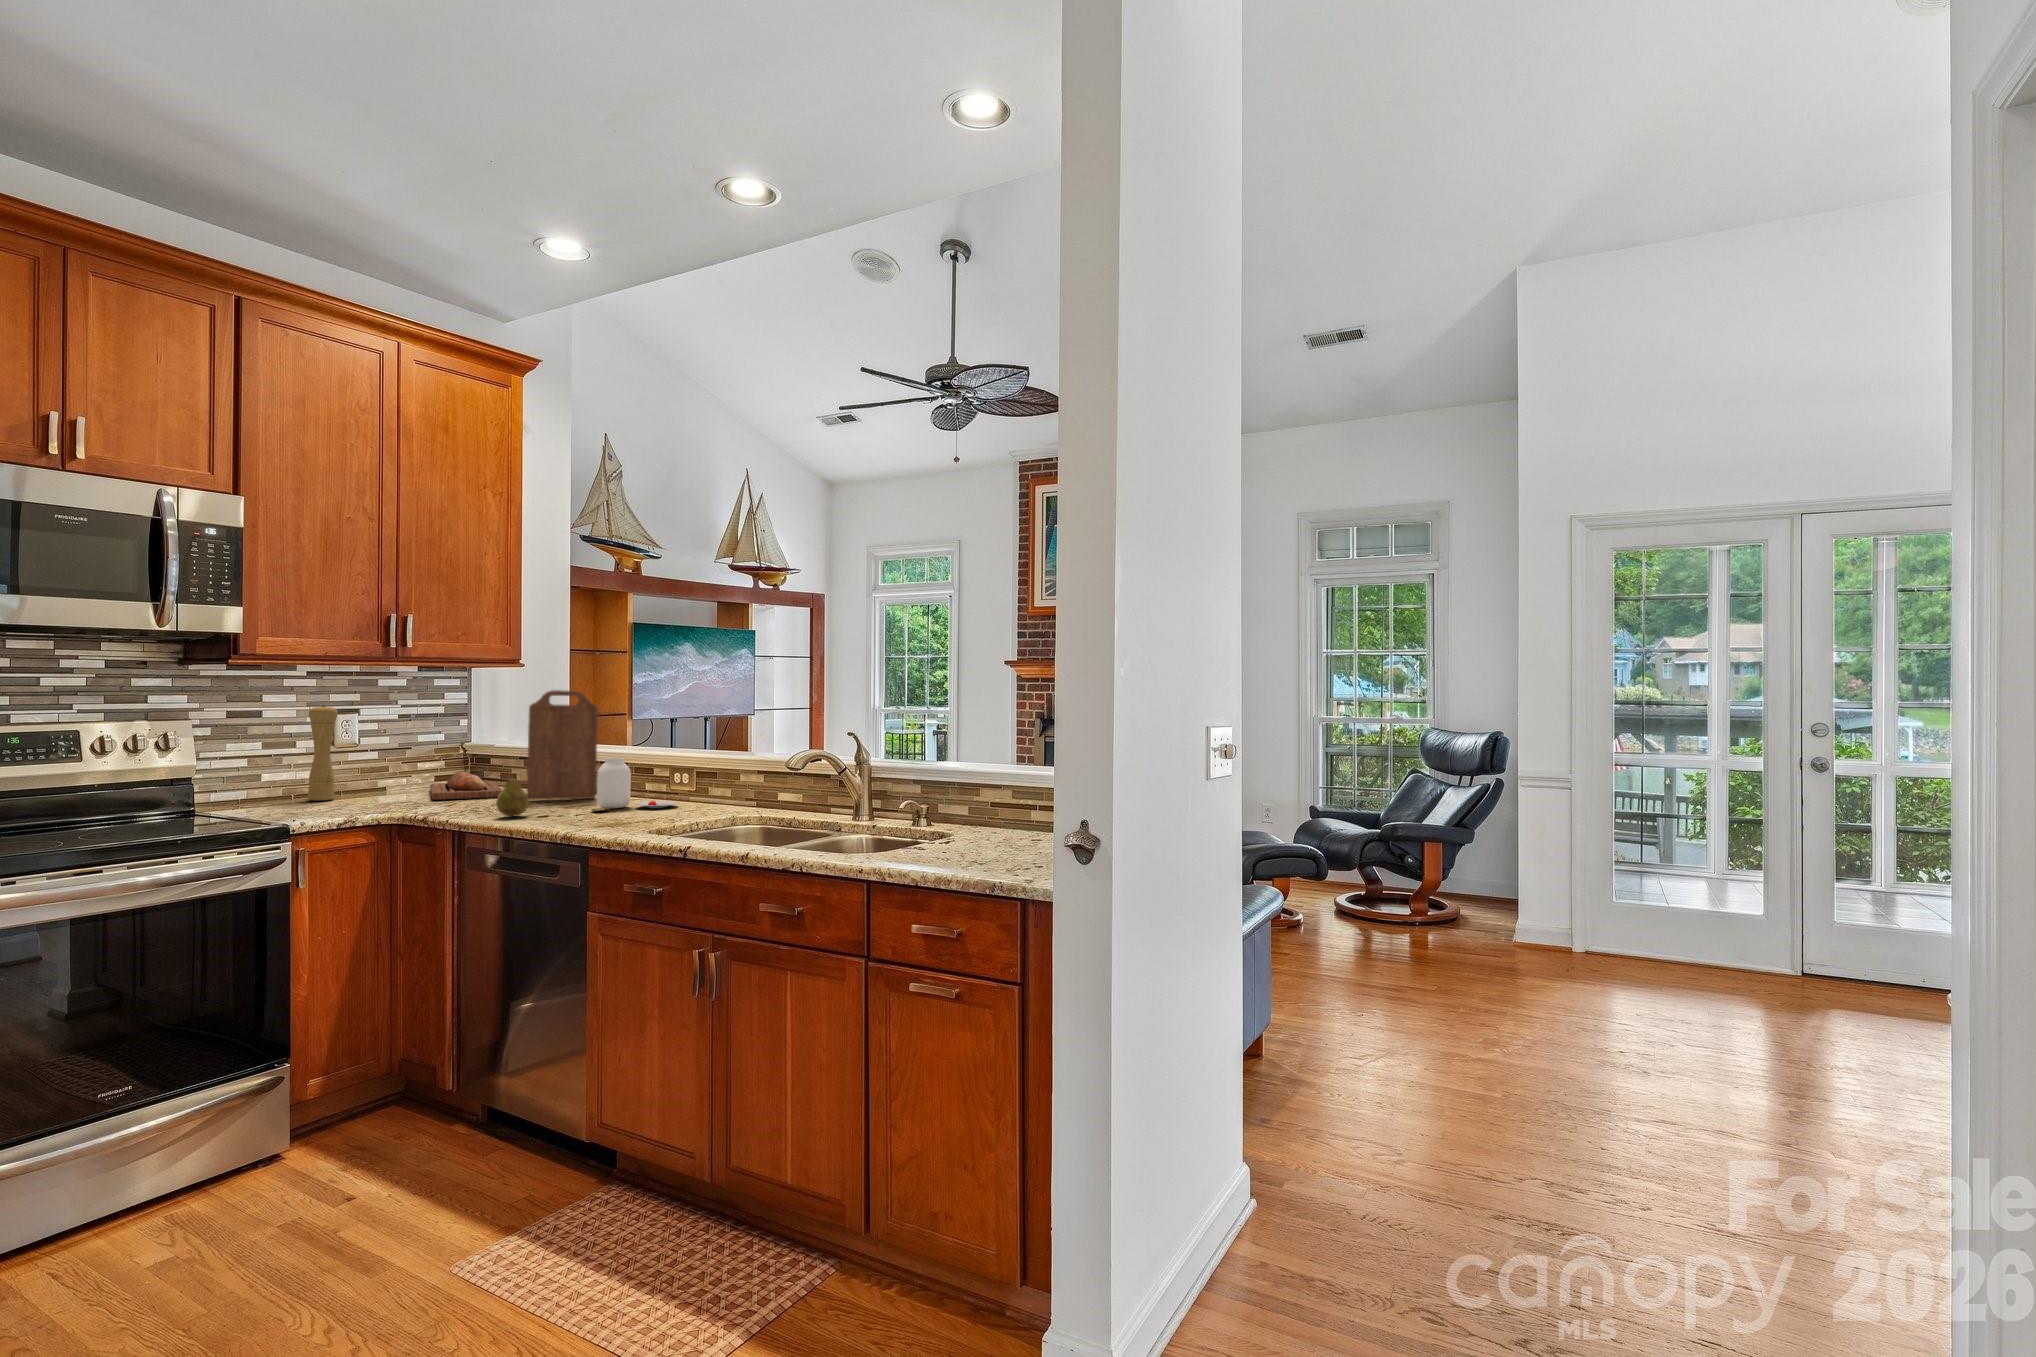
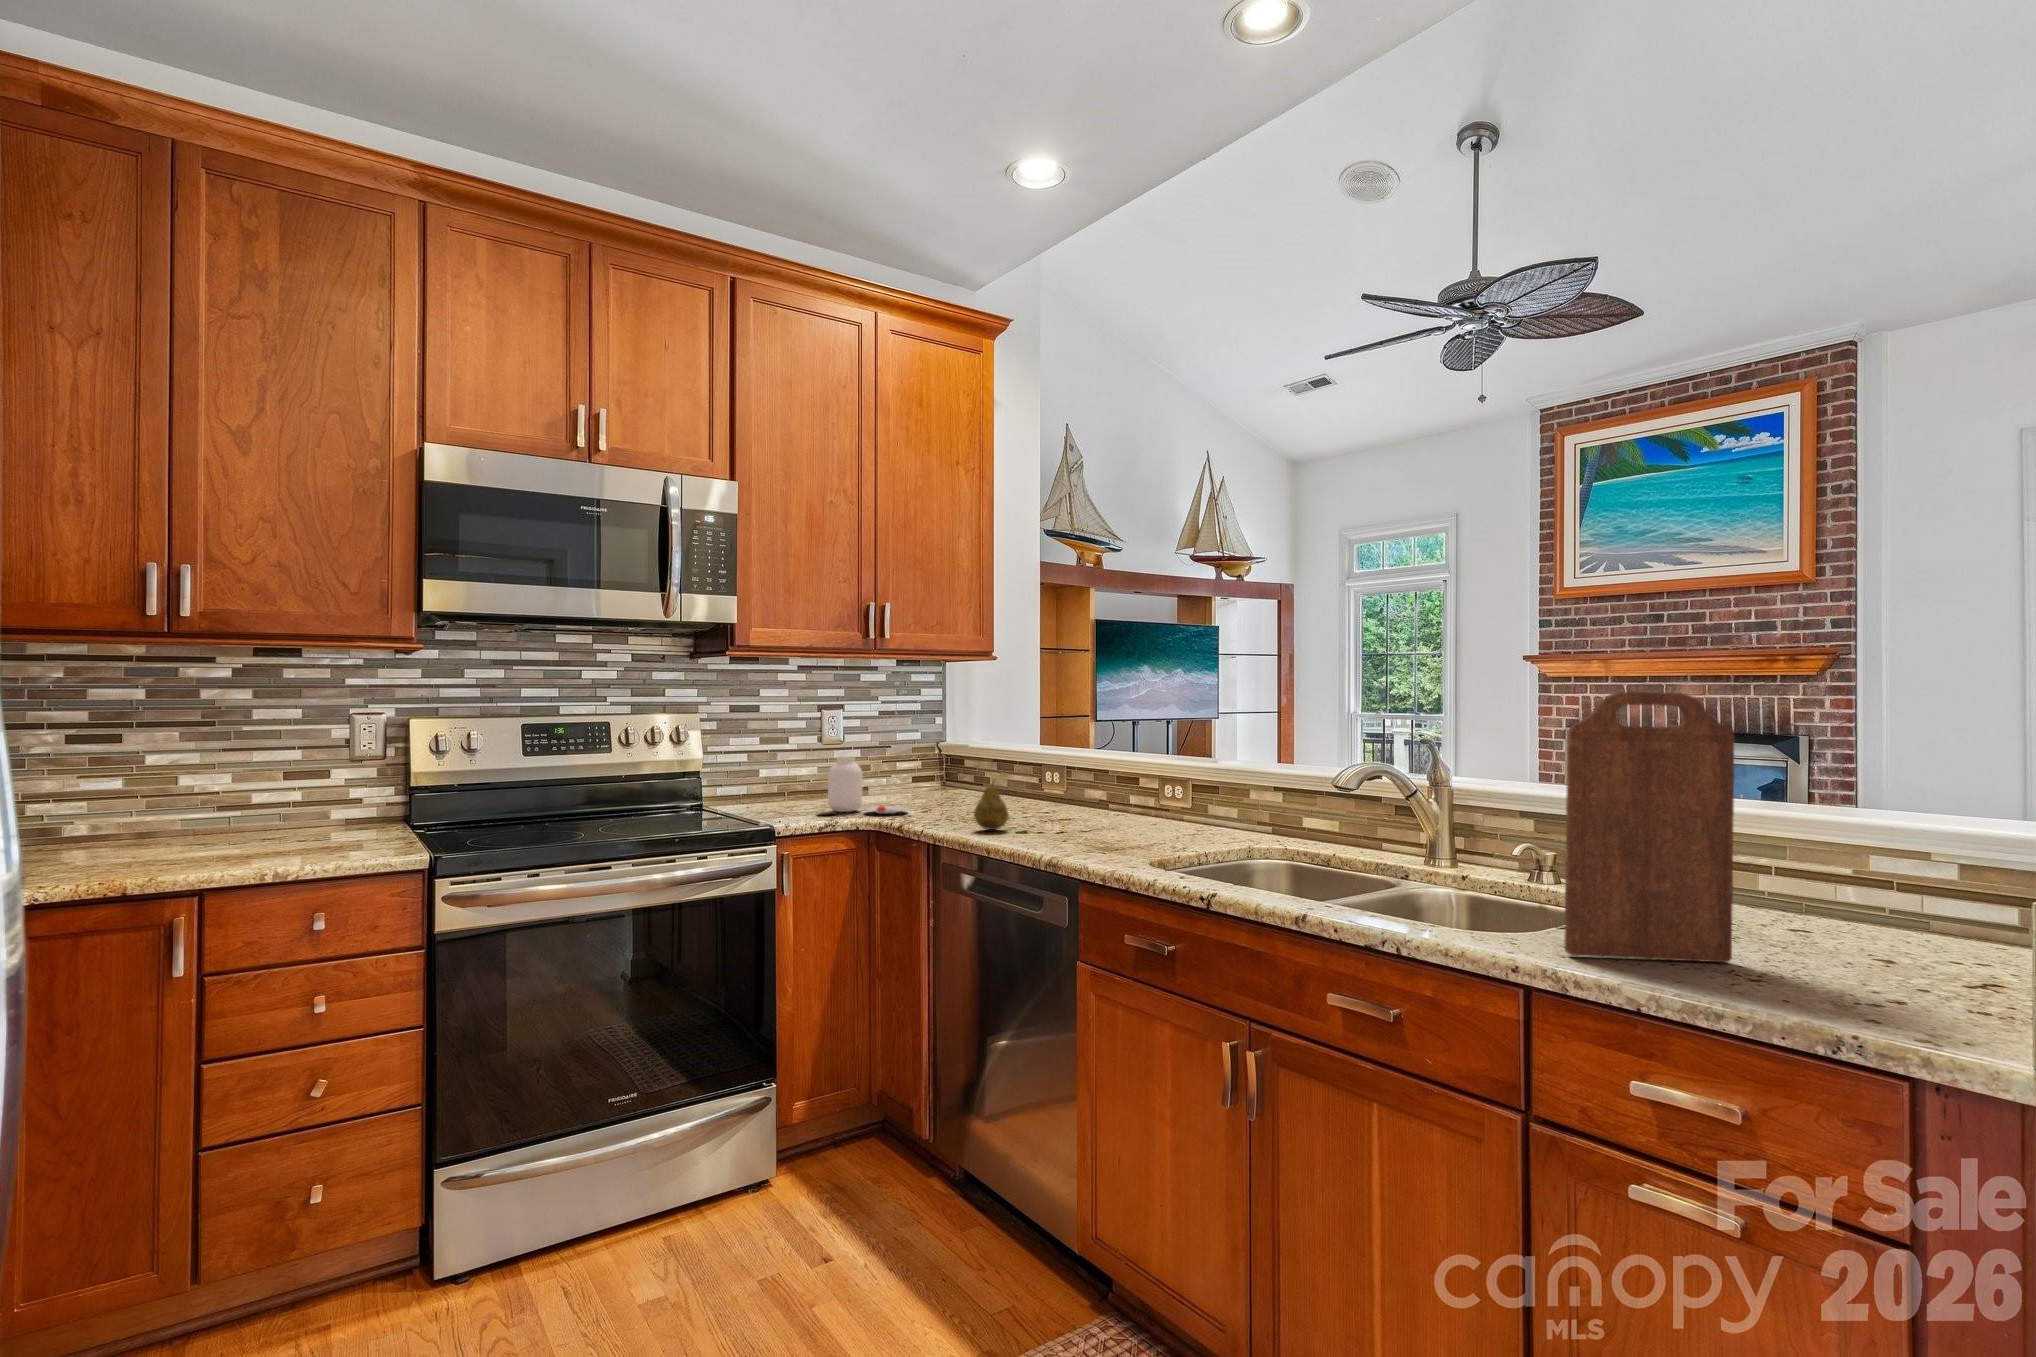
cutting board: present [527,690,598,800] -> present [1564,692,1734,962]
pepper mill: present [308,705,338,801] -> none [797,701,823,800]
jar: present [591,757,678,811] -> present [819,756,908,814]
bread loaf: present [430,772,502,800] -> none [908,775,978,805]

